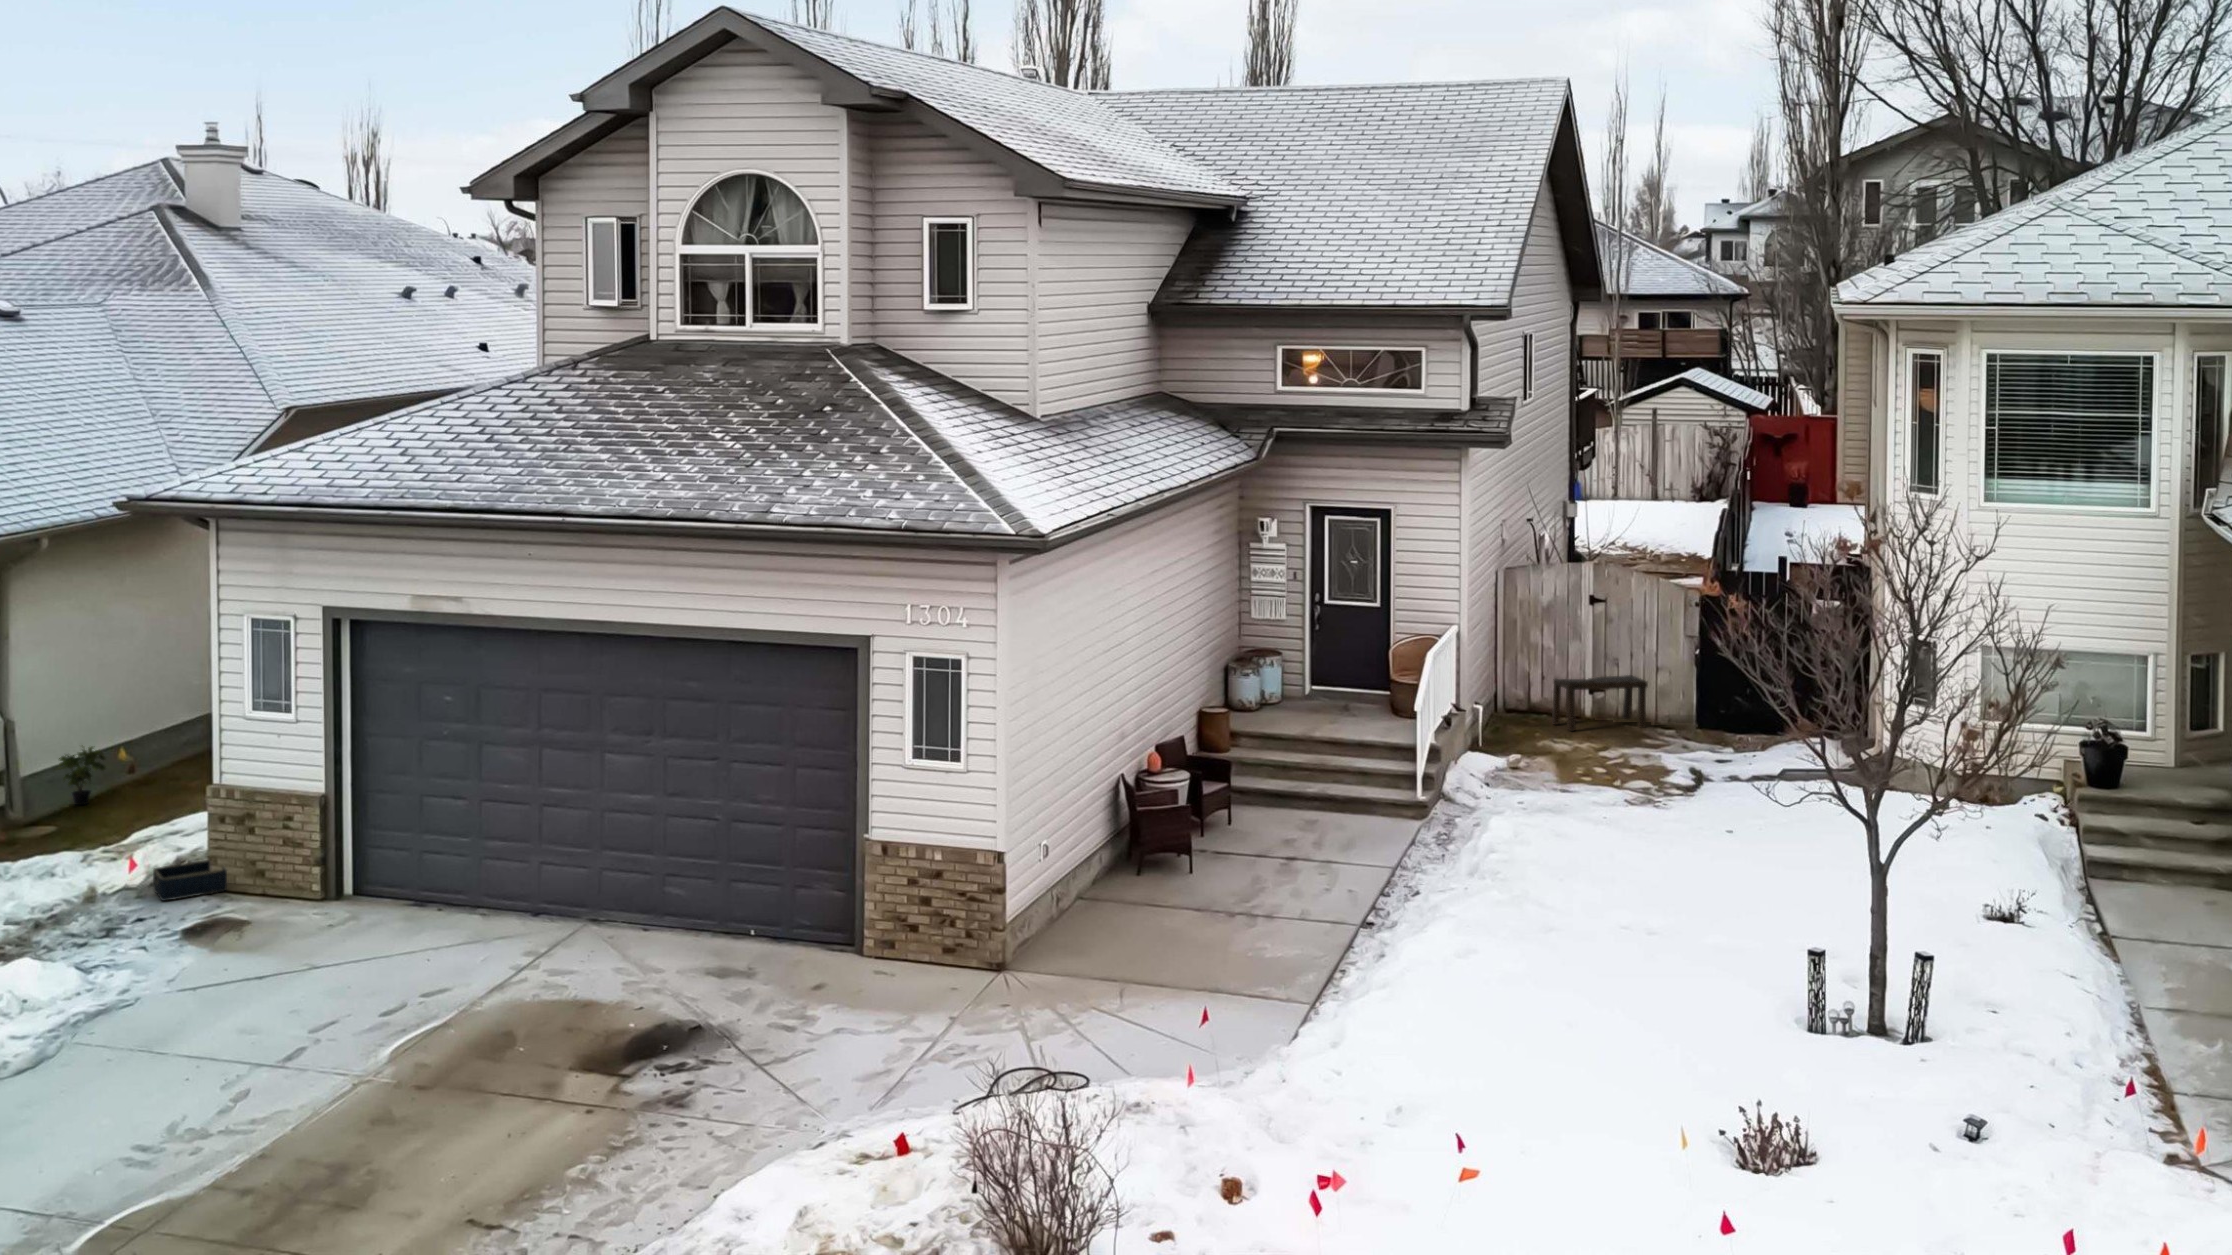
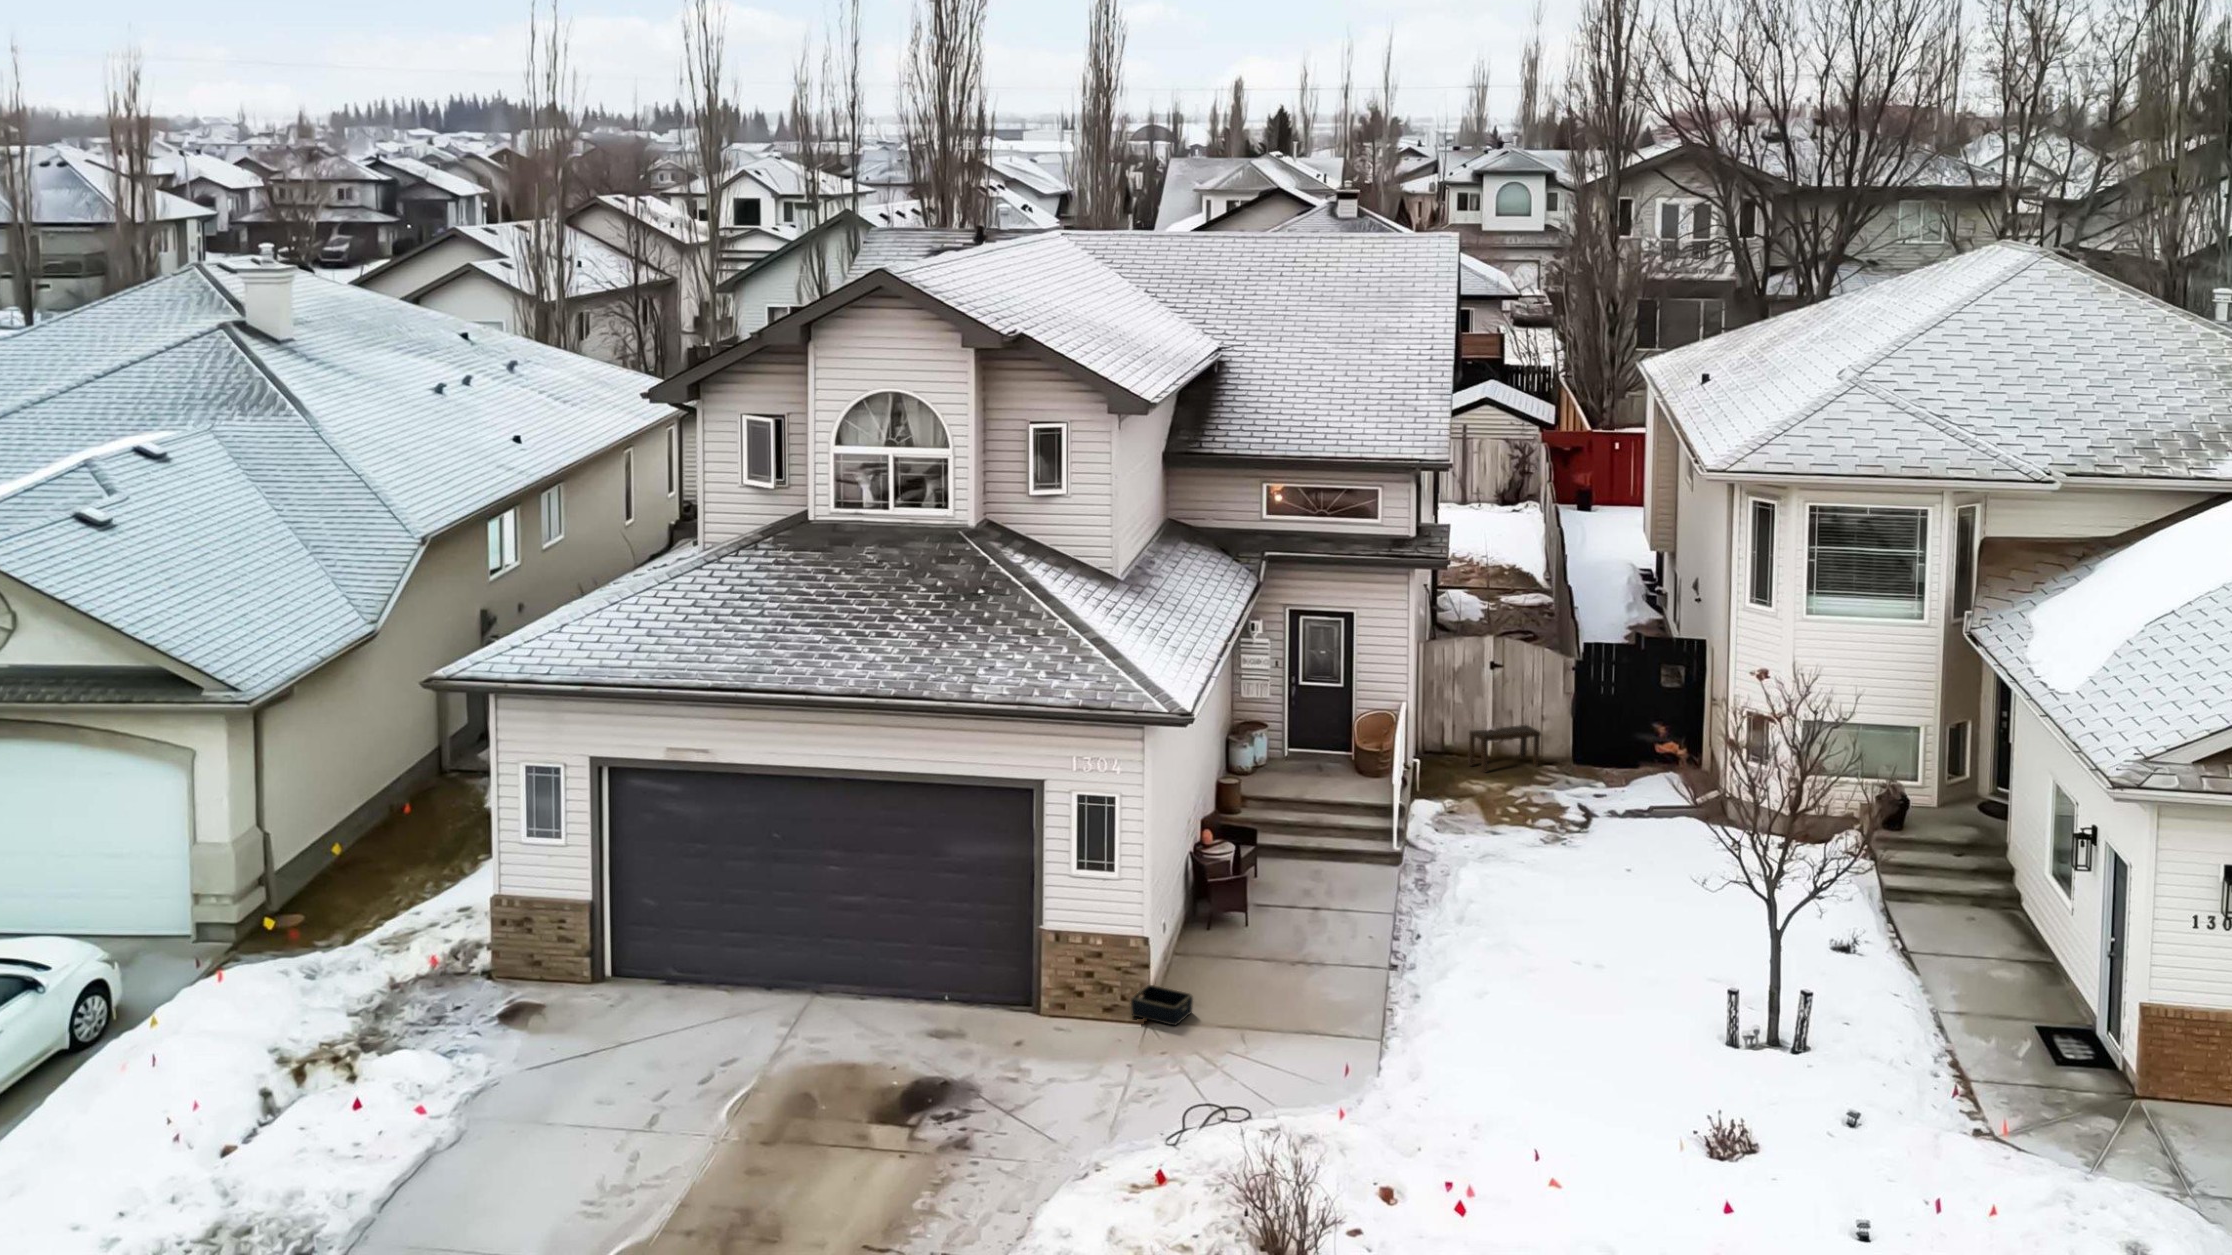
potted plant: present [58,747,106,805] -> none [303,848,345,897]
basket: present [153,860,227,901] -> present [1131,985,1193,1025]

